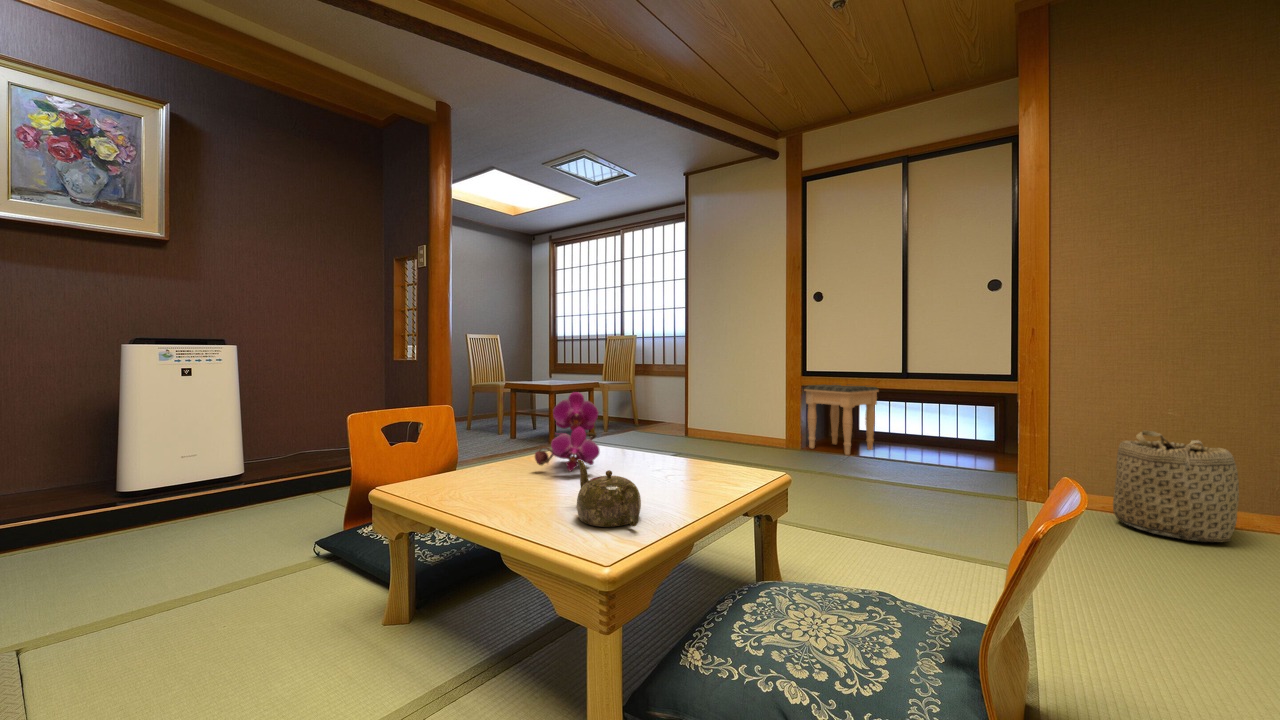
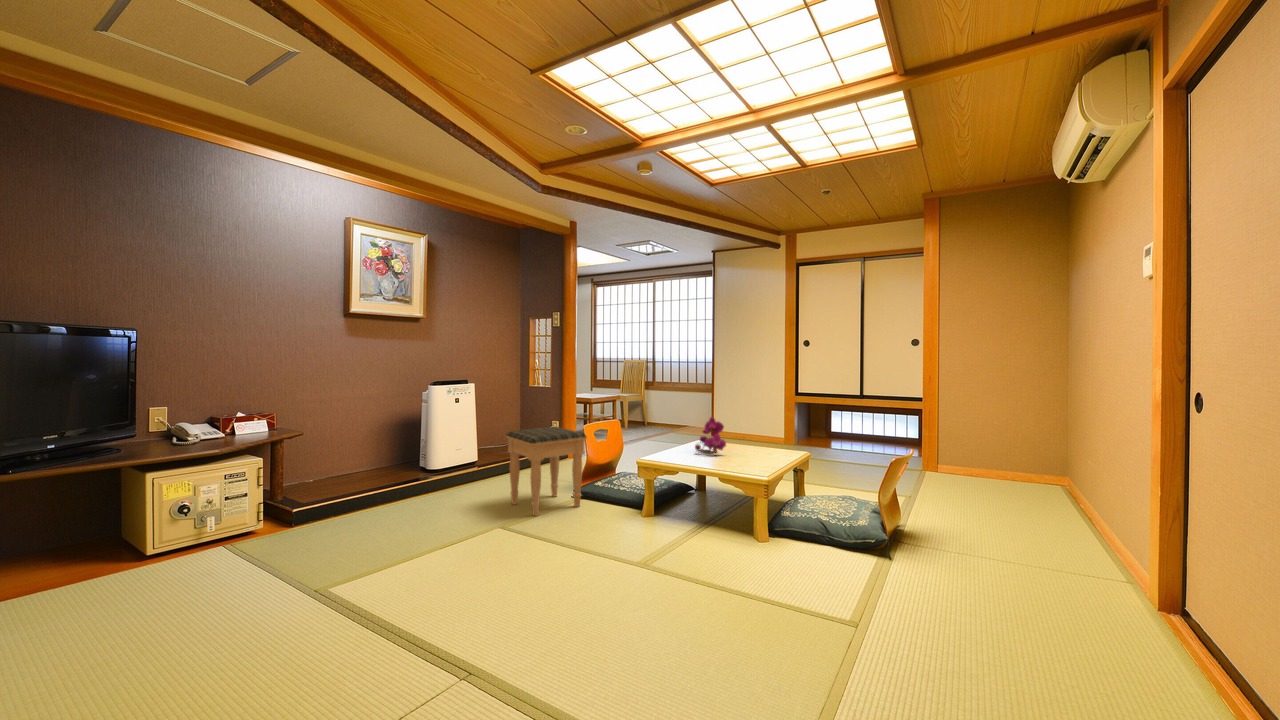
footstool: present [804,384,879,455] -> present [506,427,587,516]
basket: present [1113,430,1239,543] -> none [963,433,1014,487]
teapot: present [577,460,641,527] -> none [732,447,765,470]

